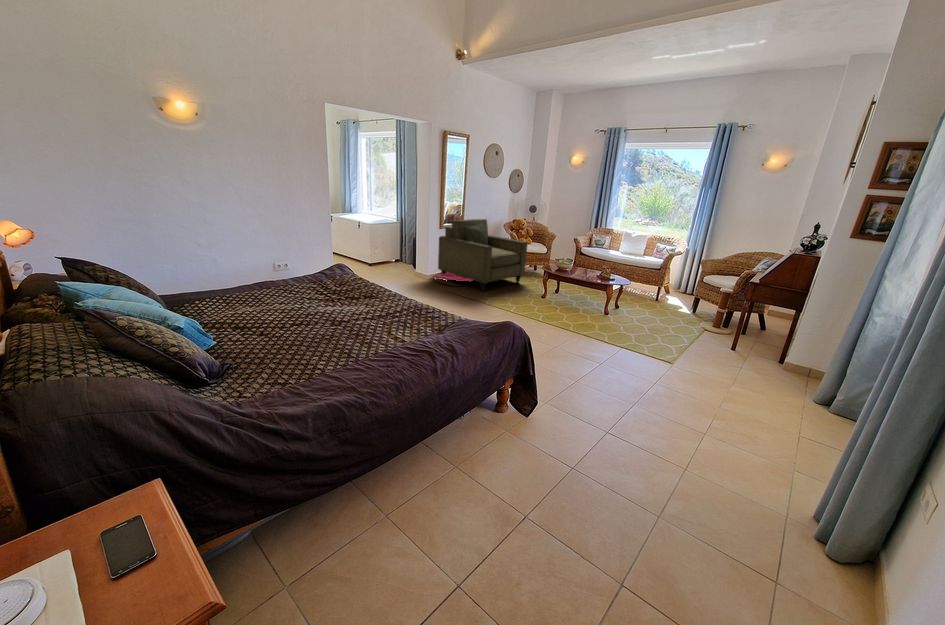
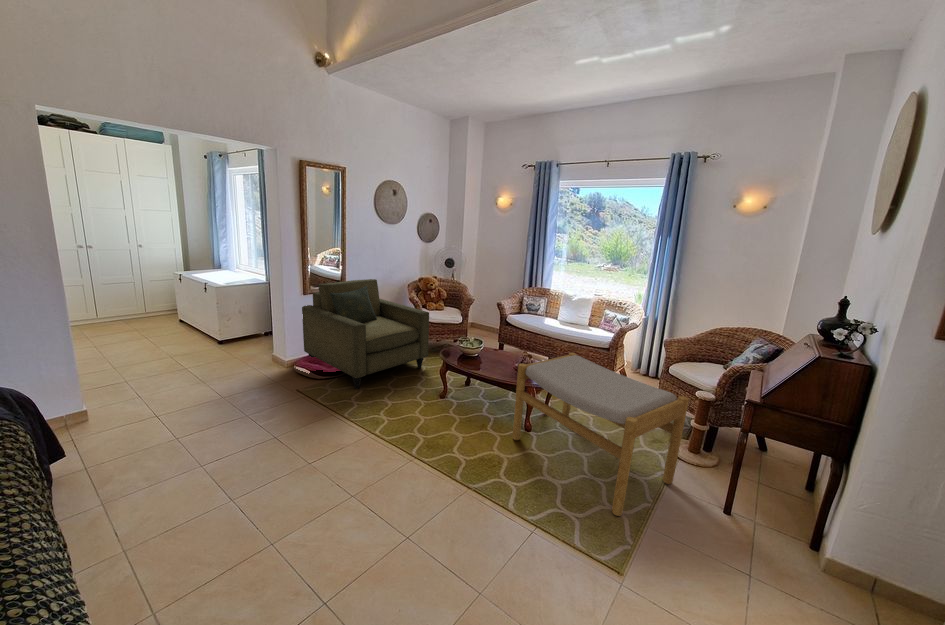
footstool: none [596,265,715,348] -> present [513,353,689,516]

